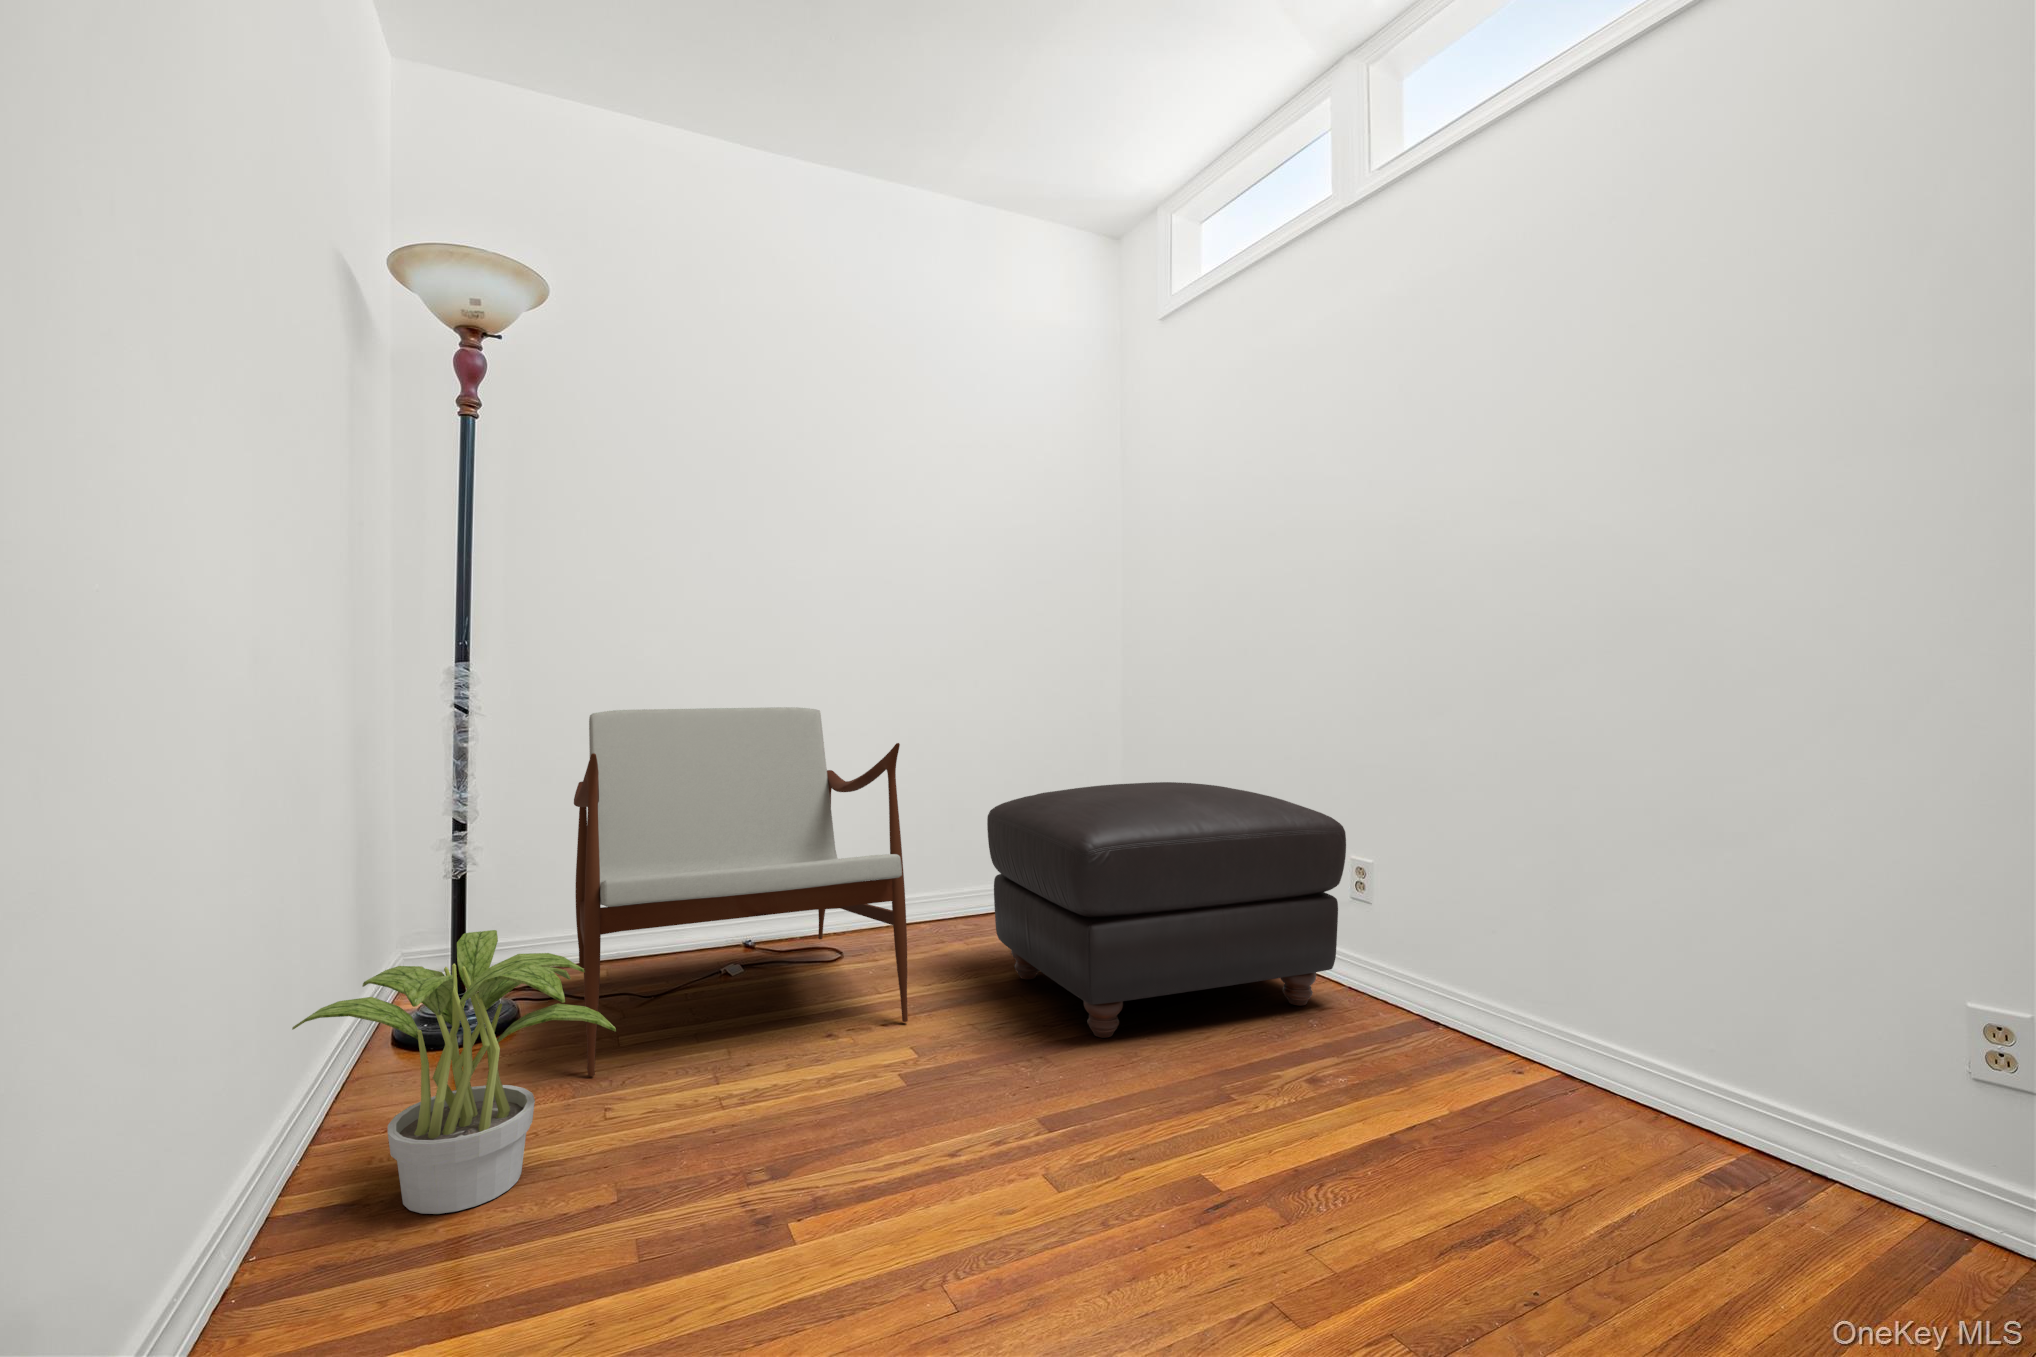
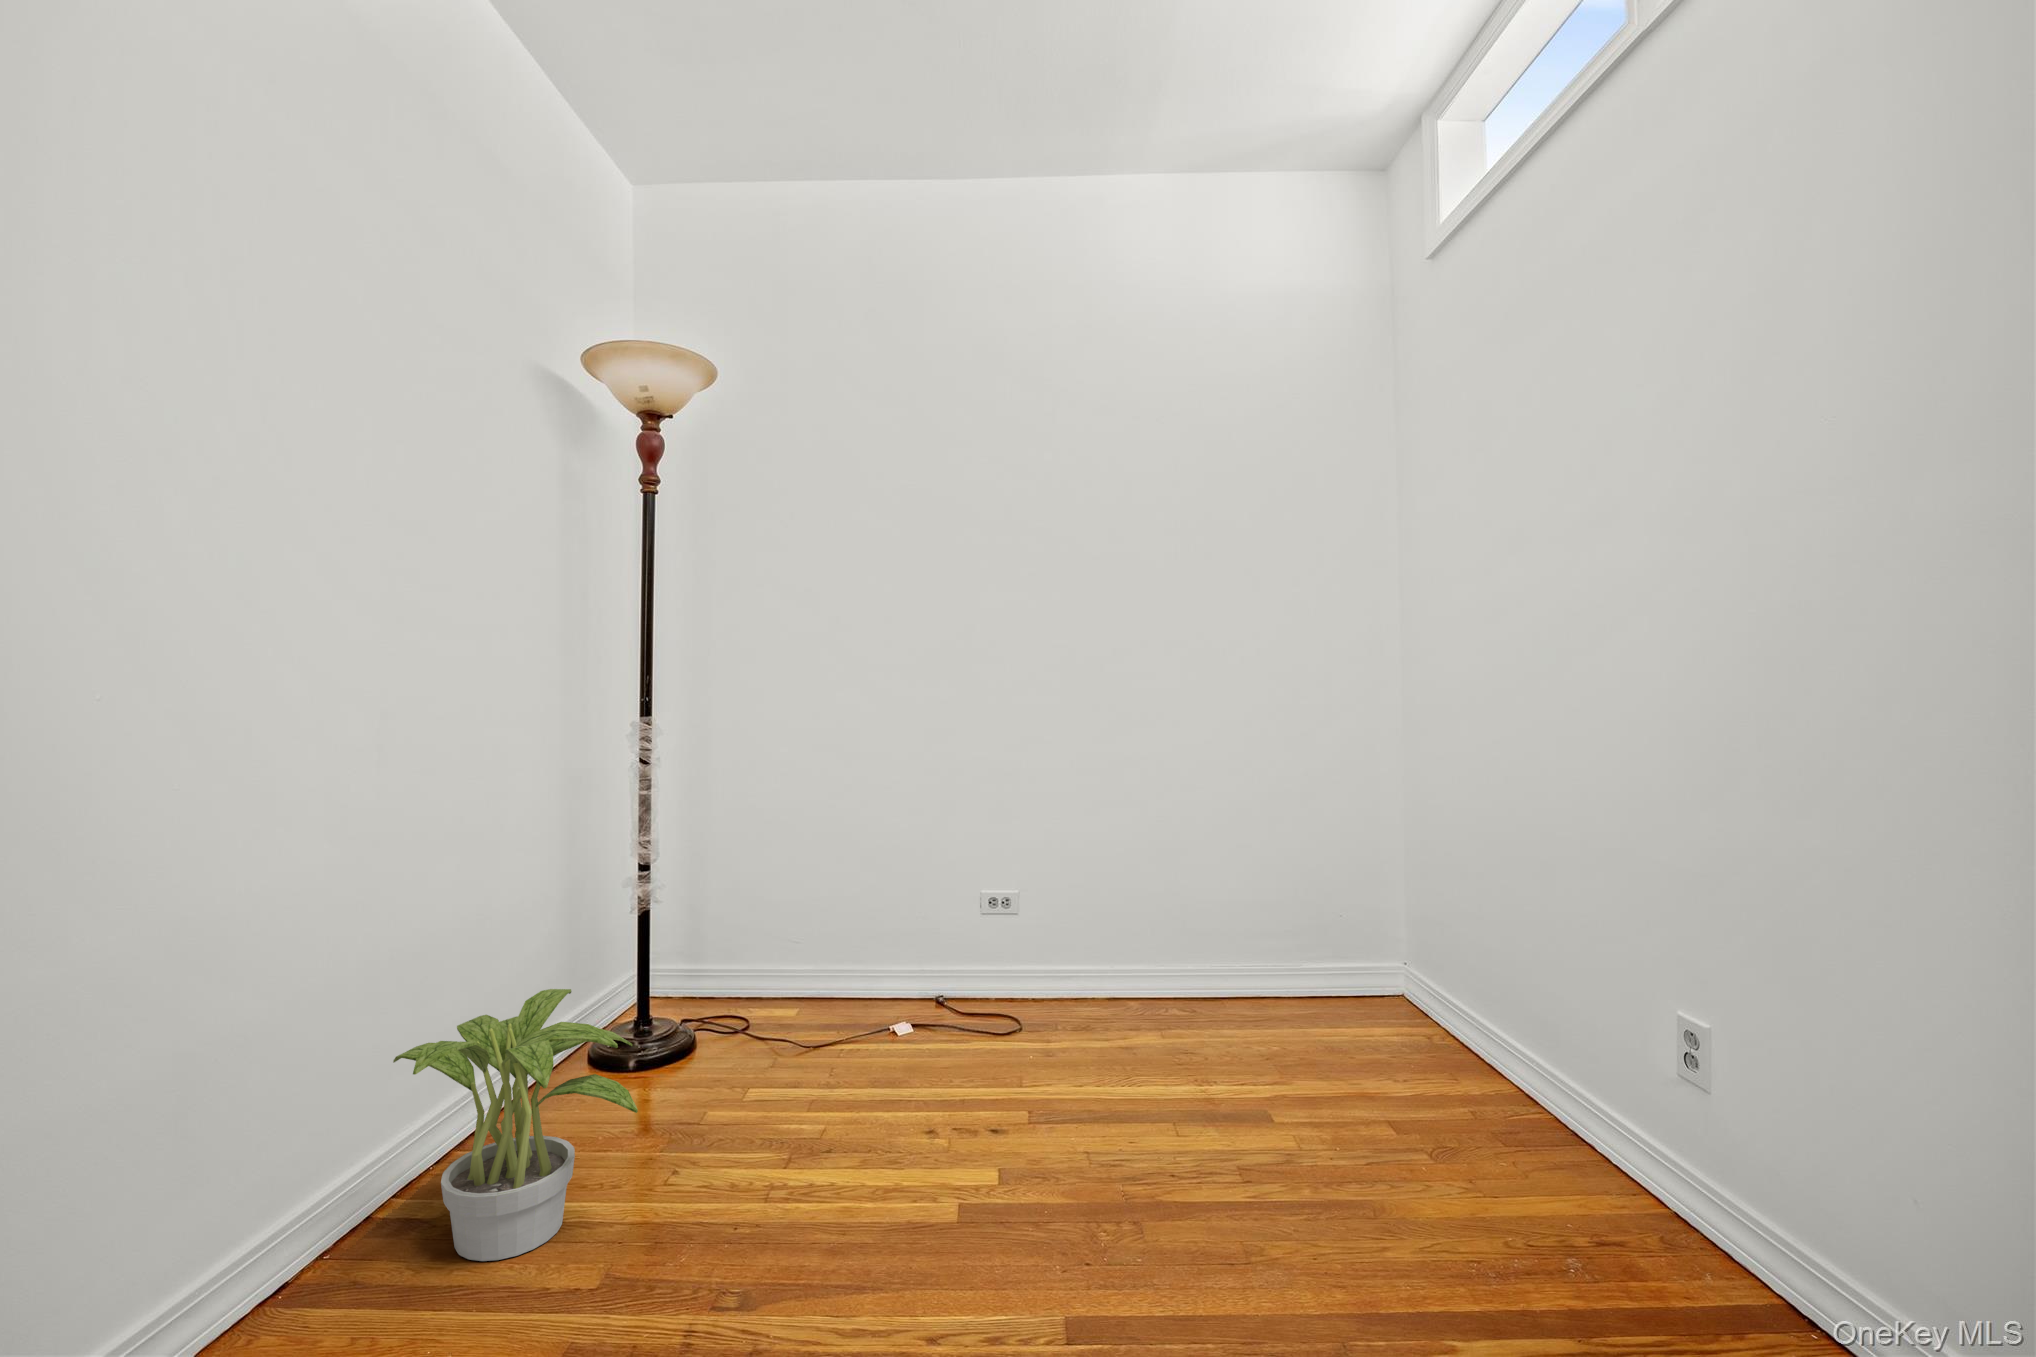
armchair: present [574,707,908,1076] -> none [690,756,1020,1133]
ottoman: present [987,782,1346,1038] -> none [1154,880,1613,1224]

